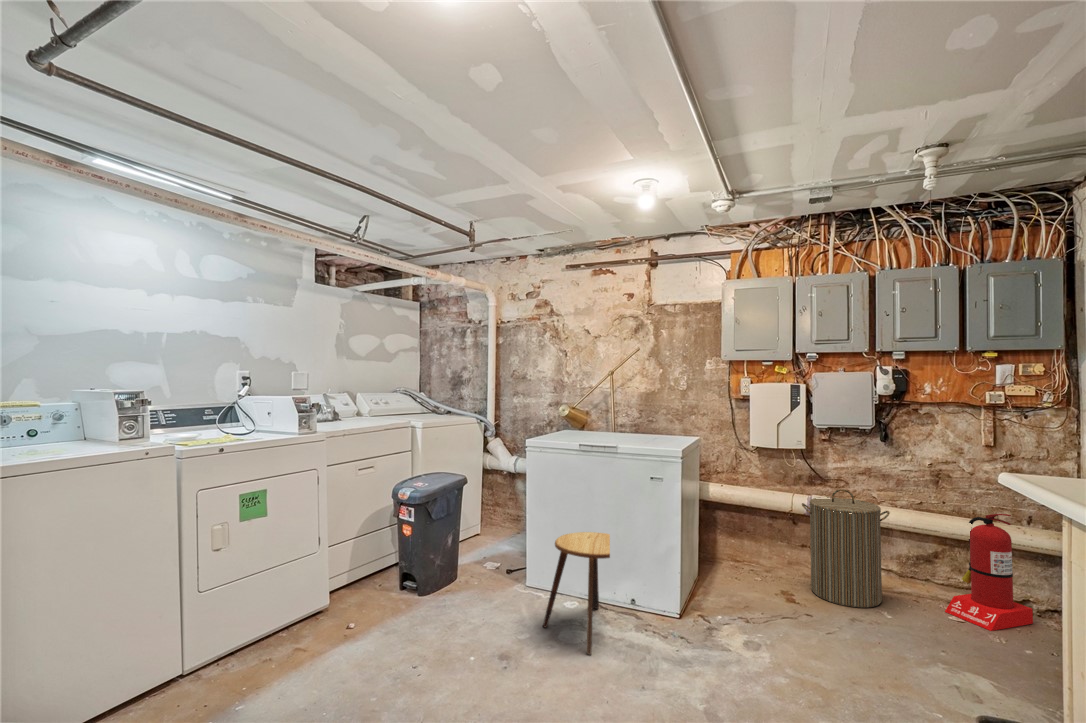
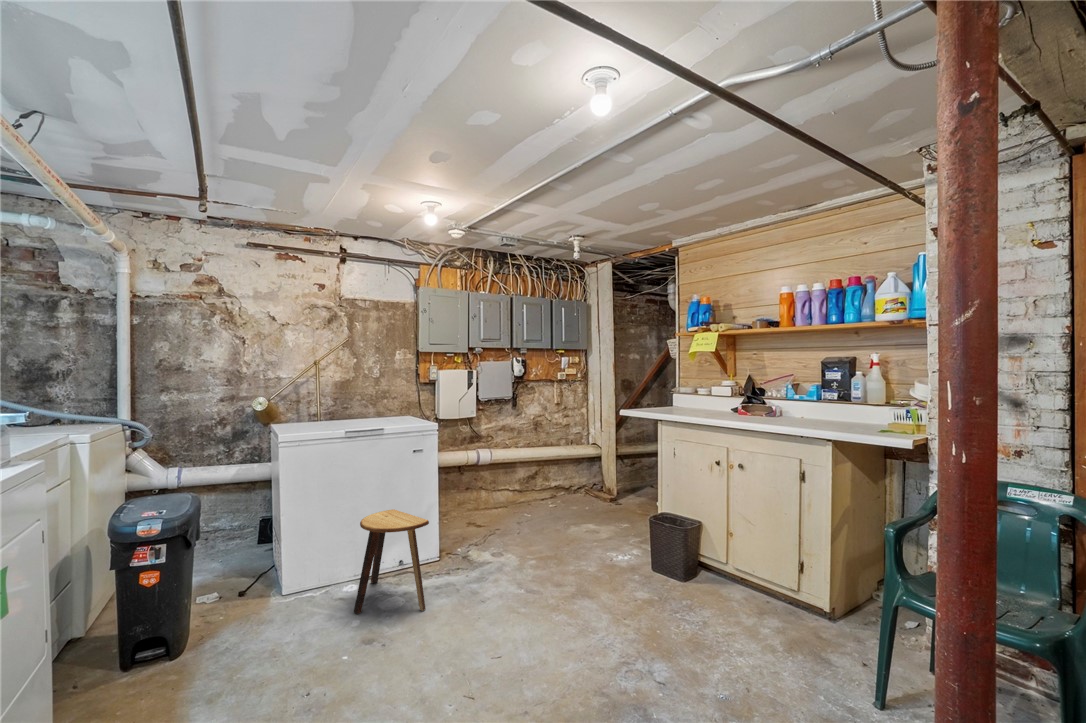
laundry hamper: present [802,489,890,608] -> none [476,441,524,518]
fire extinguisher: present [945,514,1033,631] -> none [547,441,579,506]

